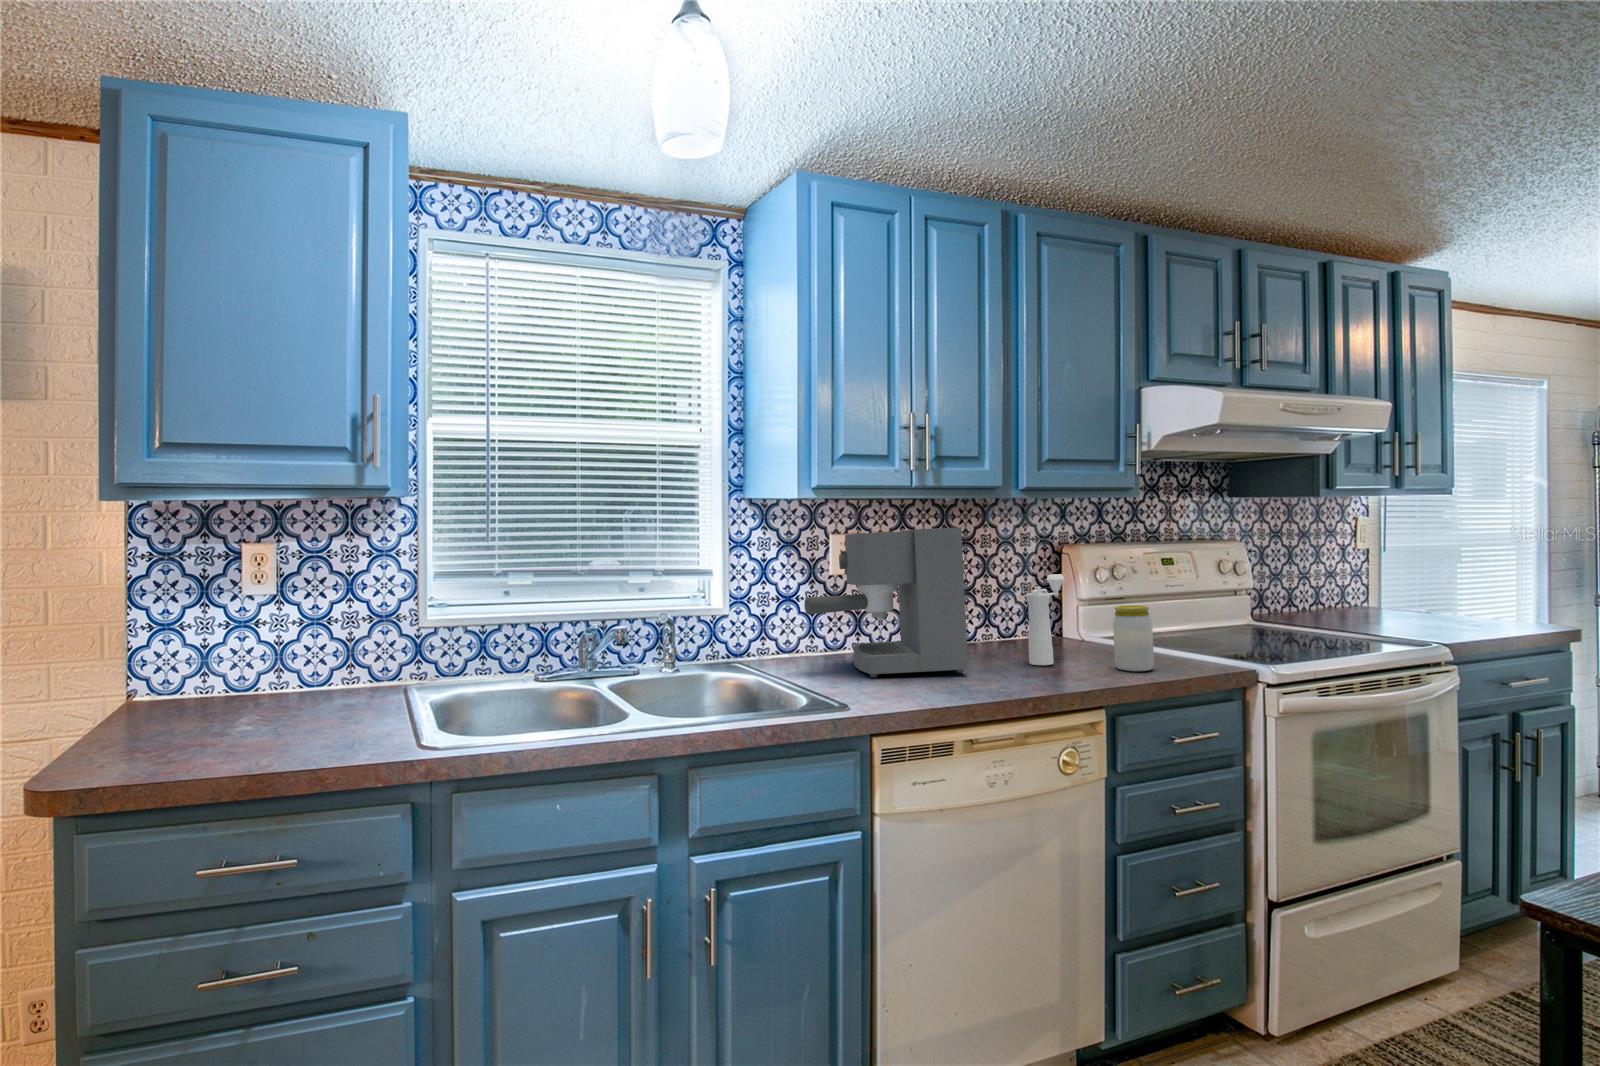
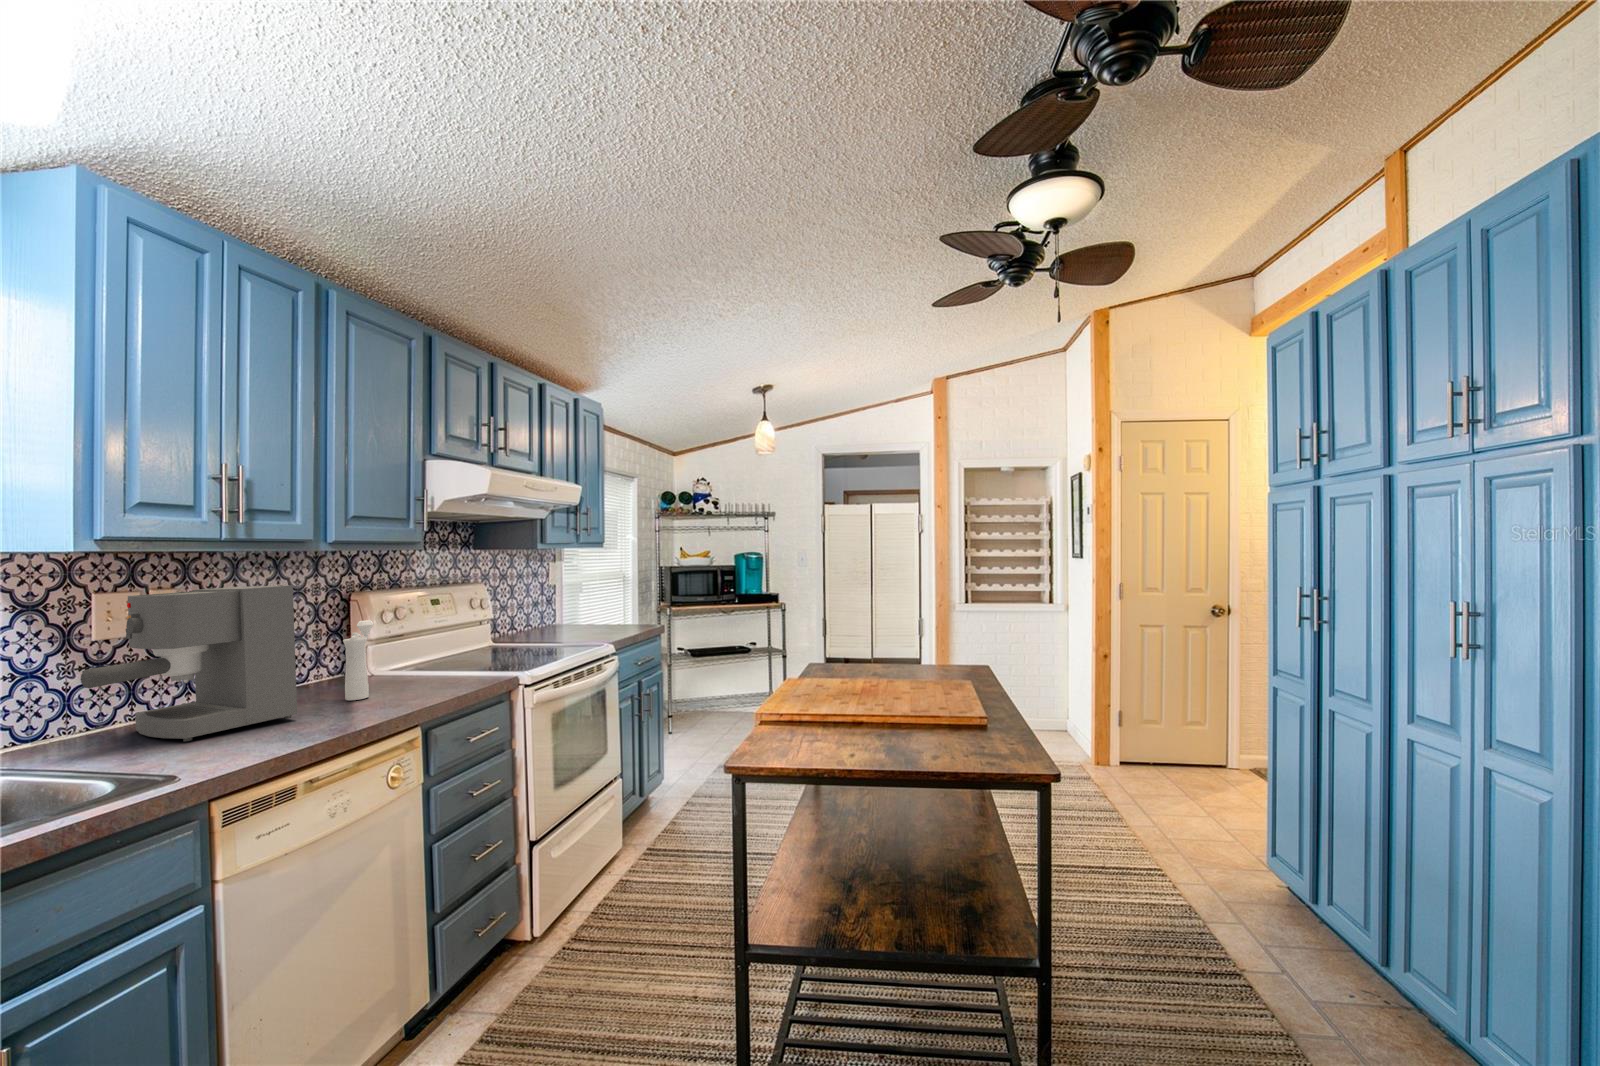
jar: present [1113,606,1154,671] -> none [421,640,453,691]

